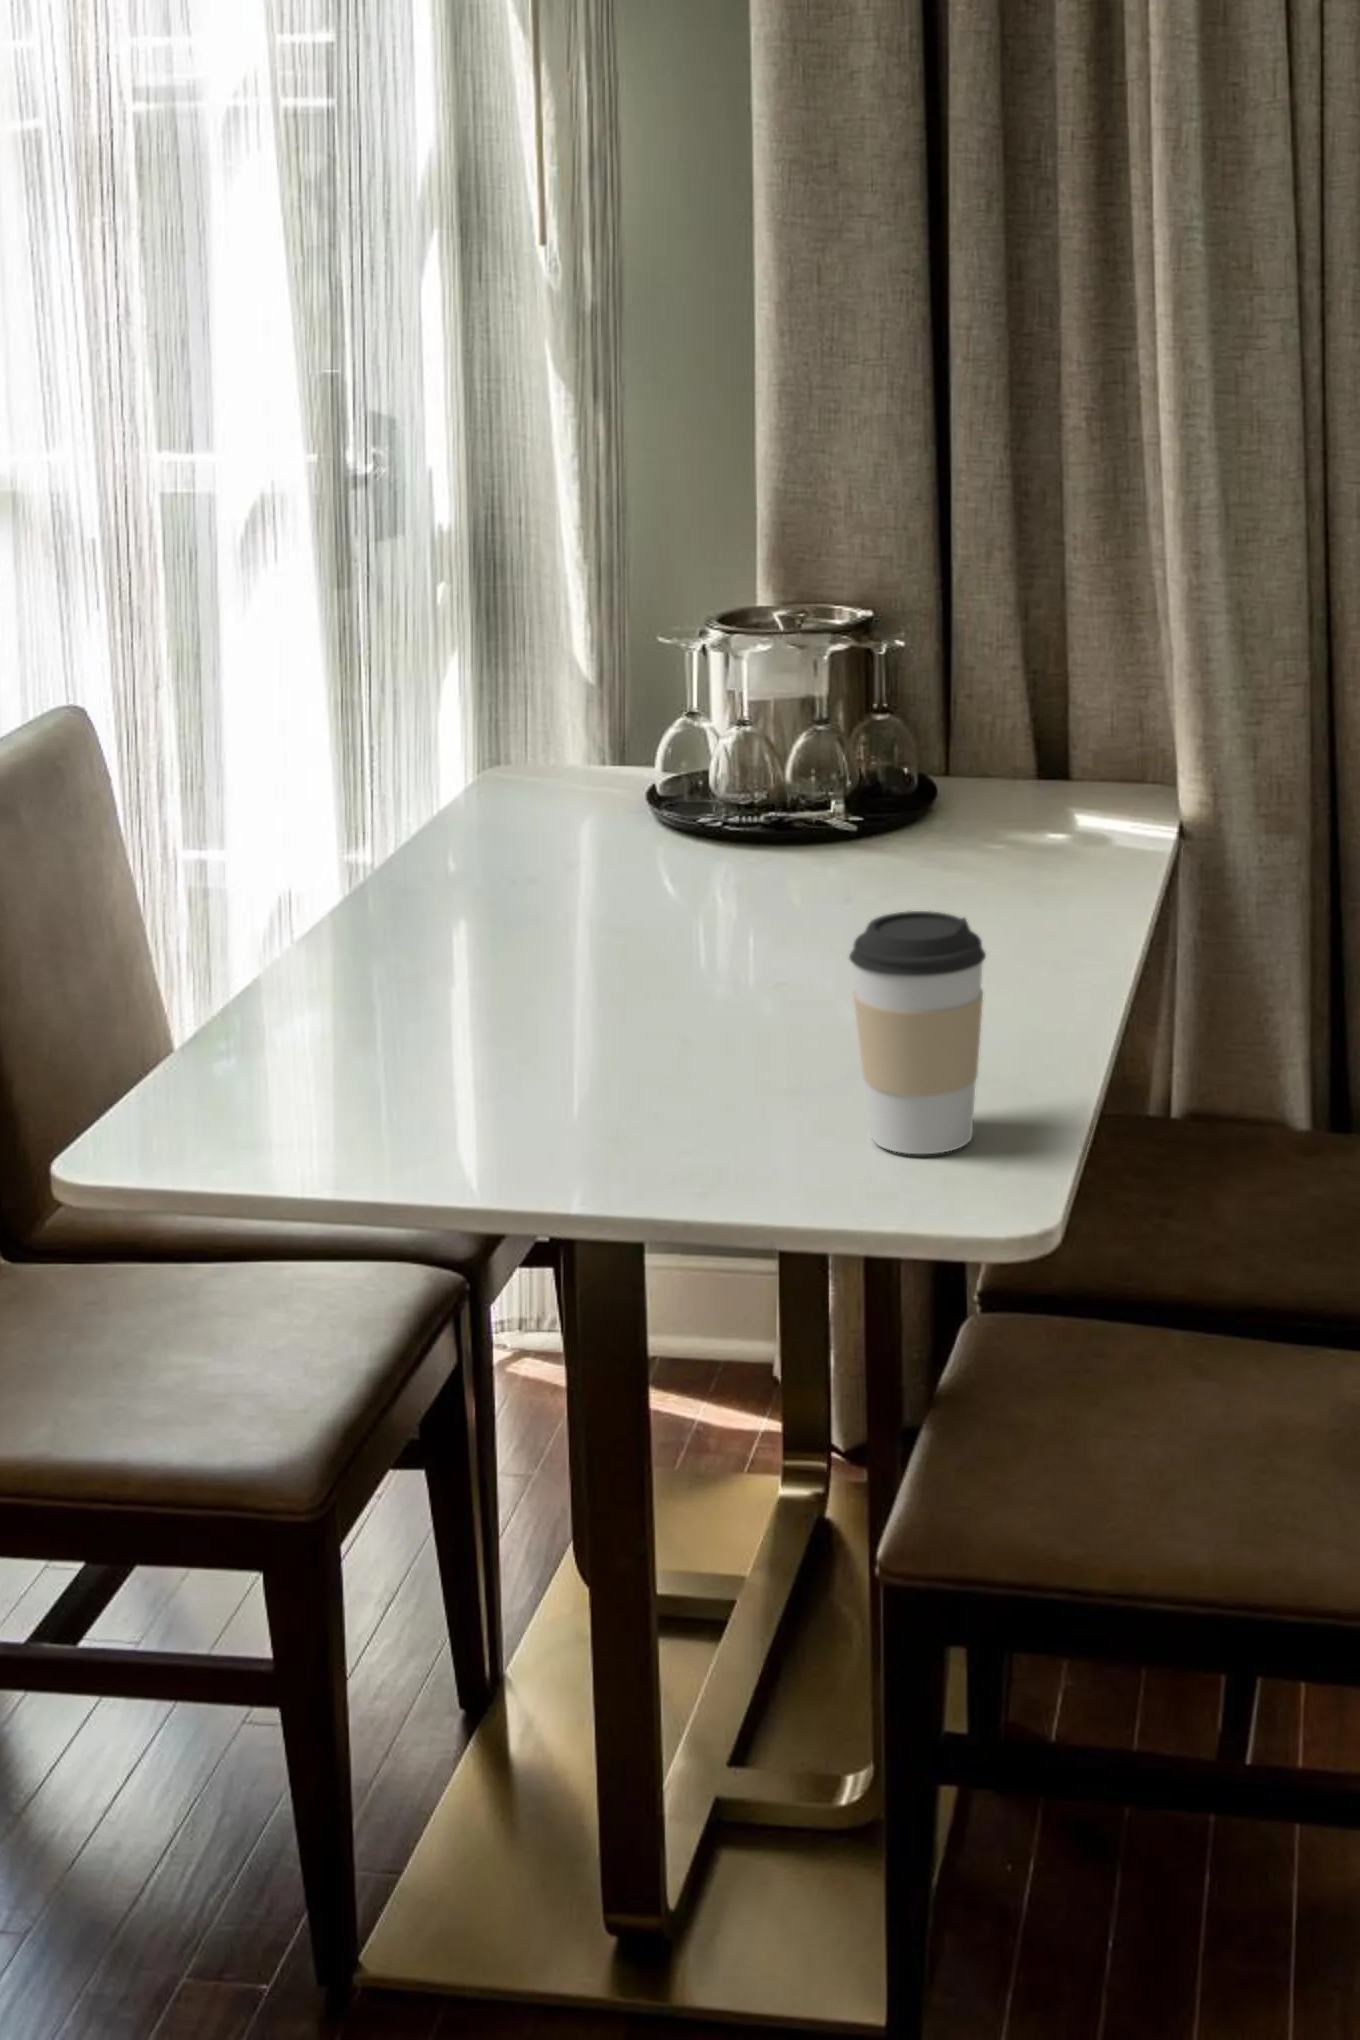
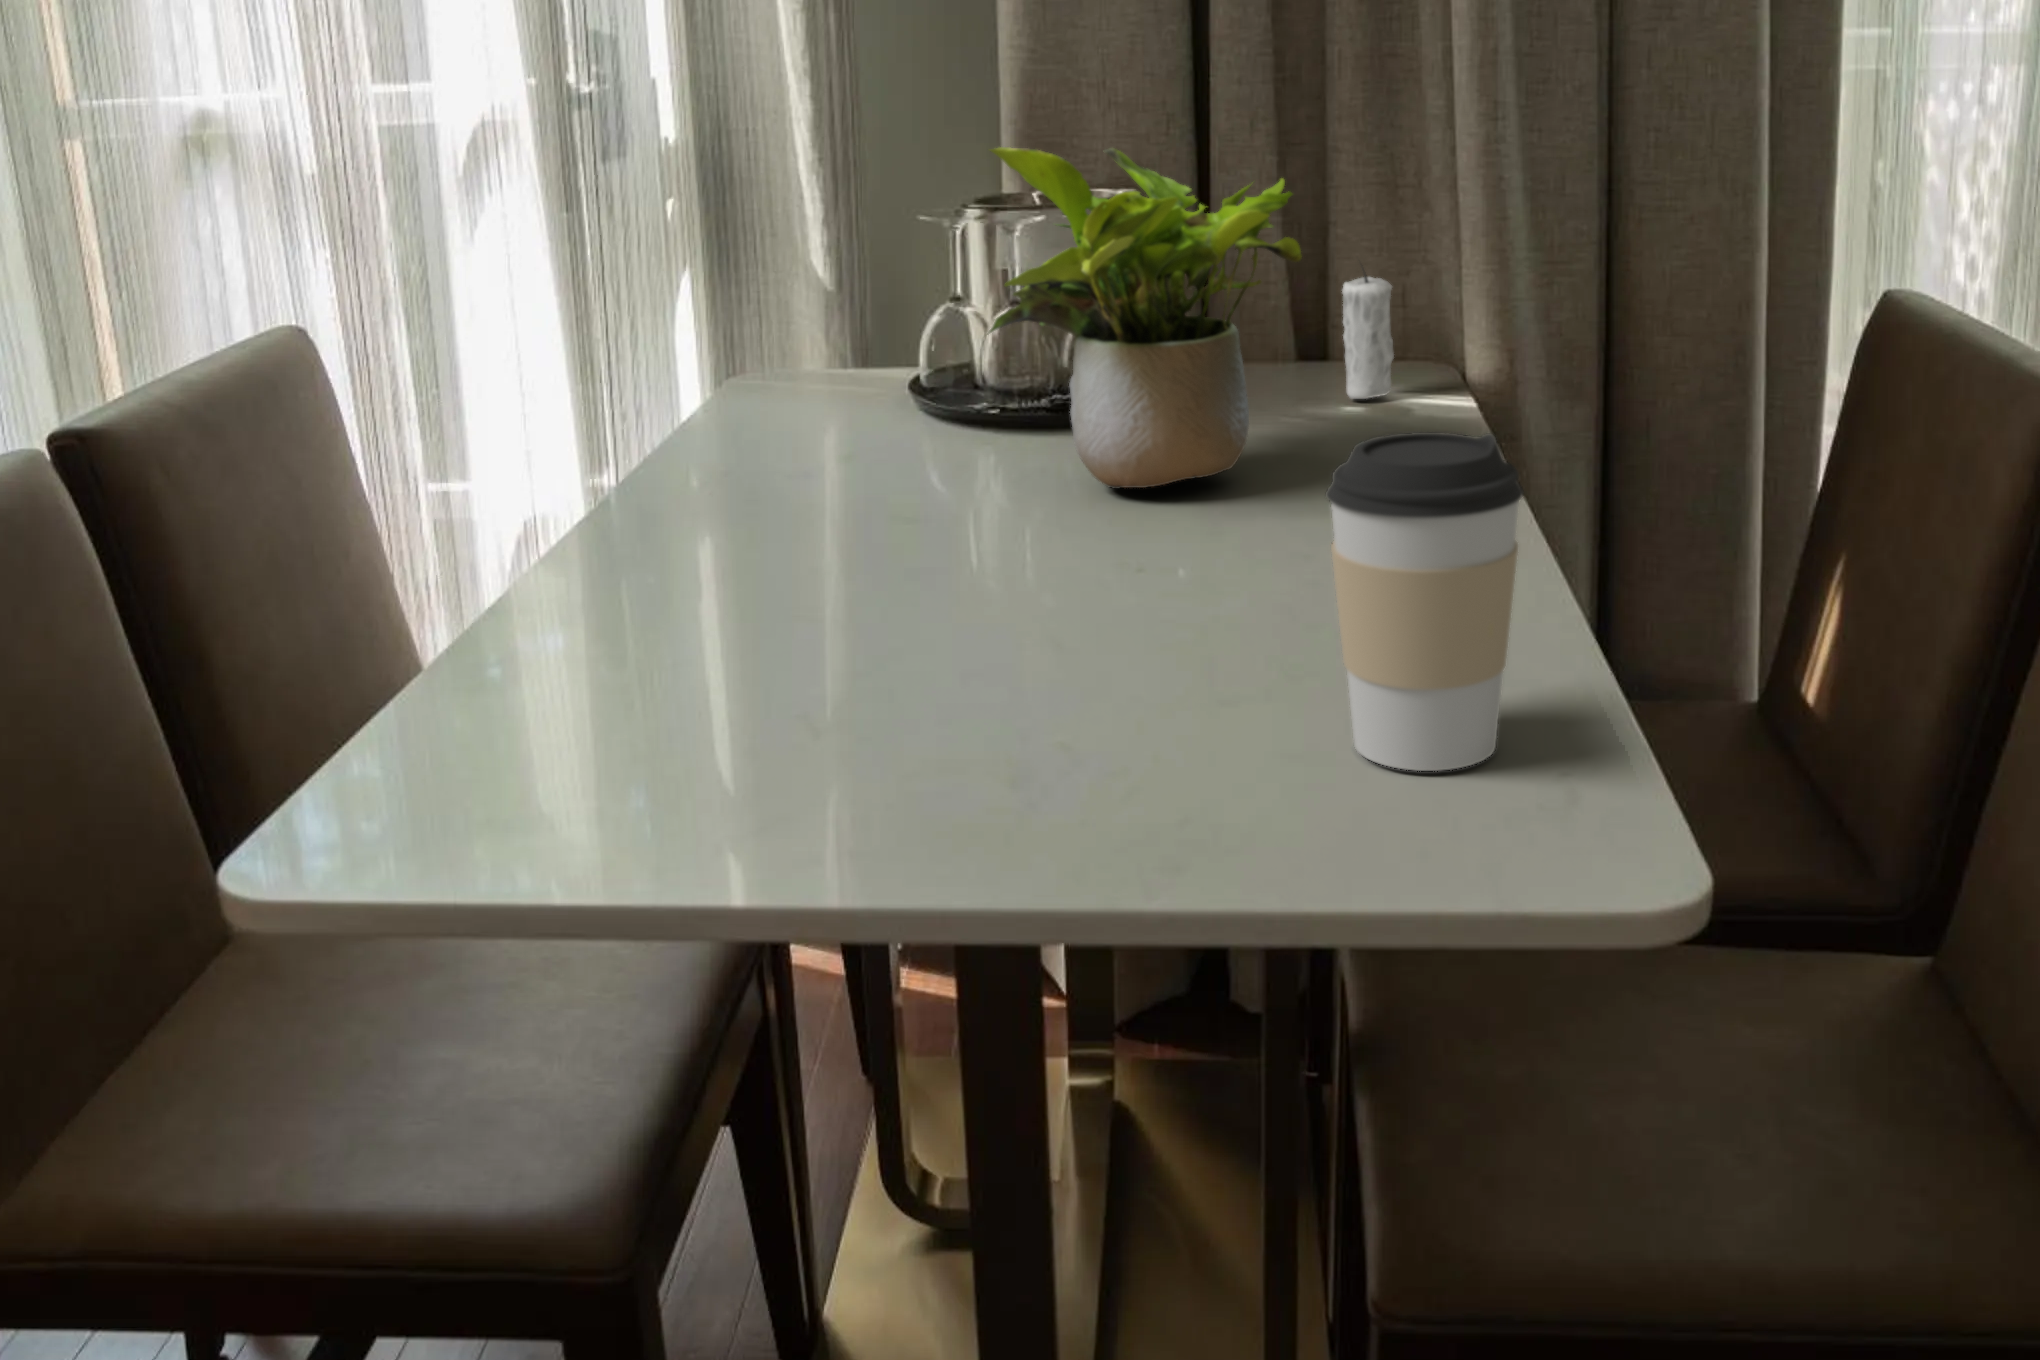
potted plant: none [688,611,962,915] -> present [989,147,1301,489]
candle: none [1045,698,1095,833] -> present [1342,270,1394,399]

